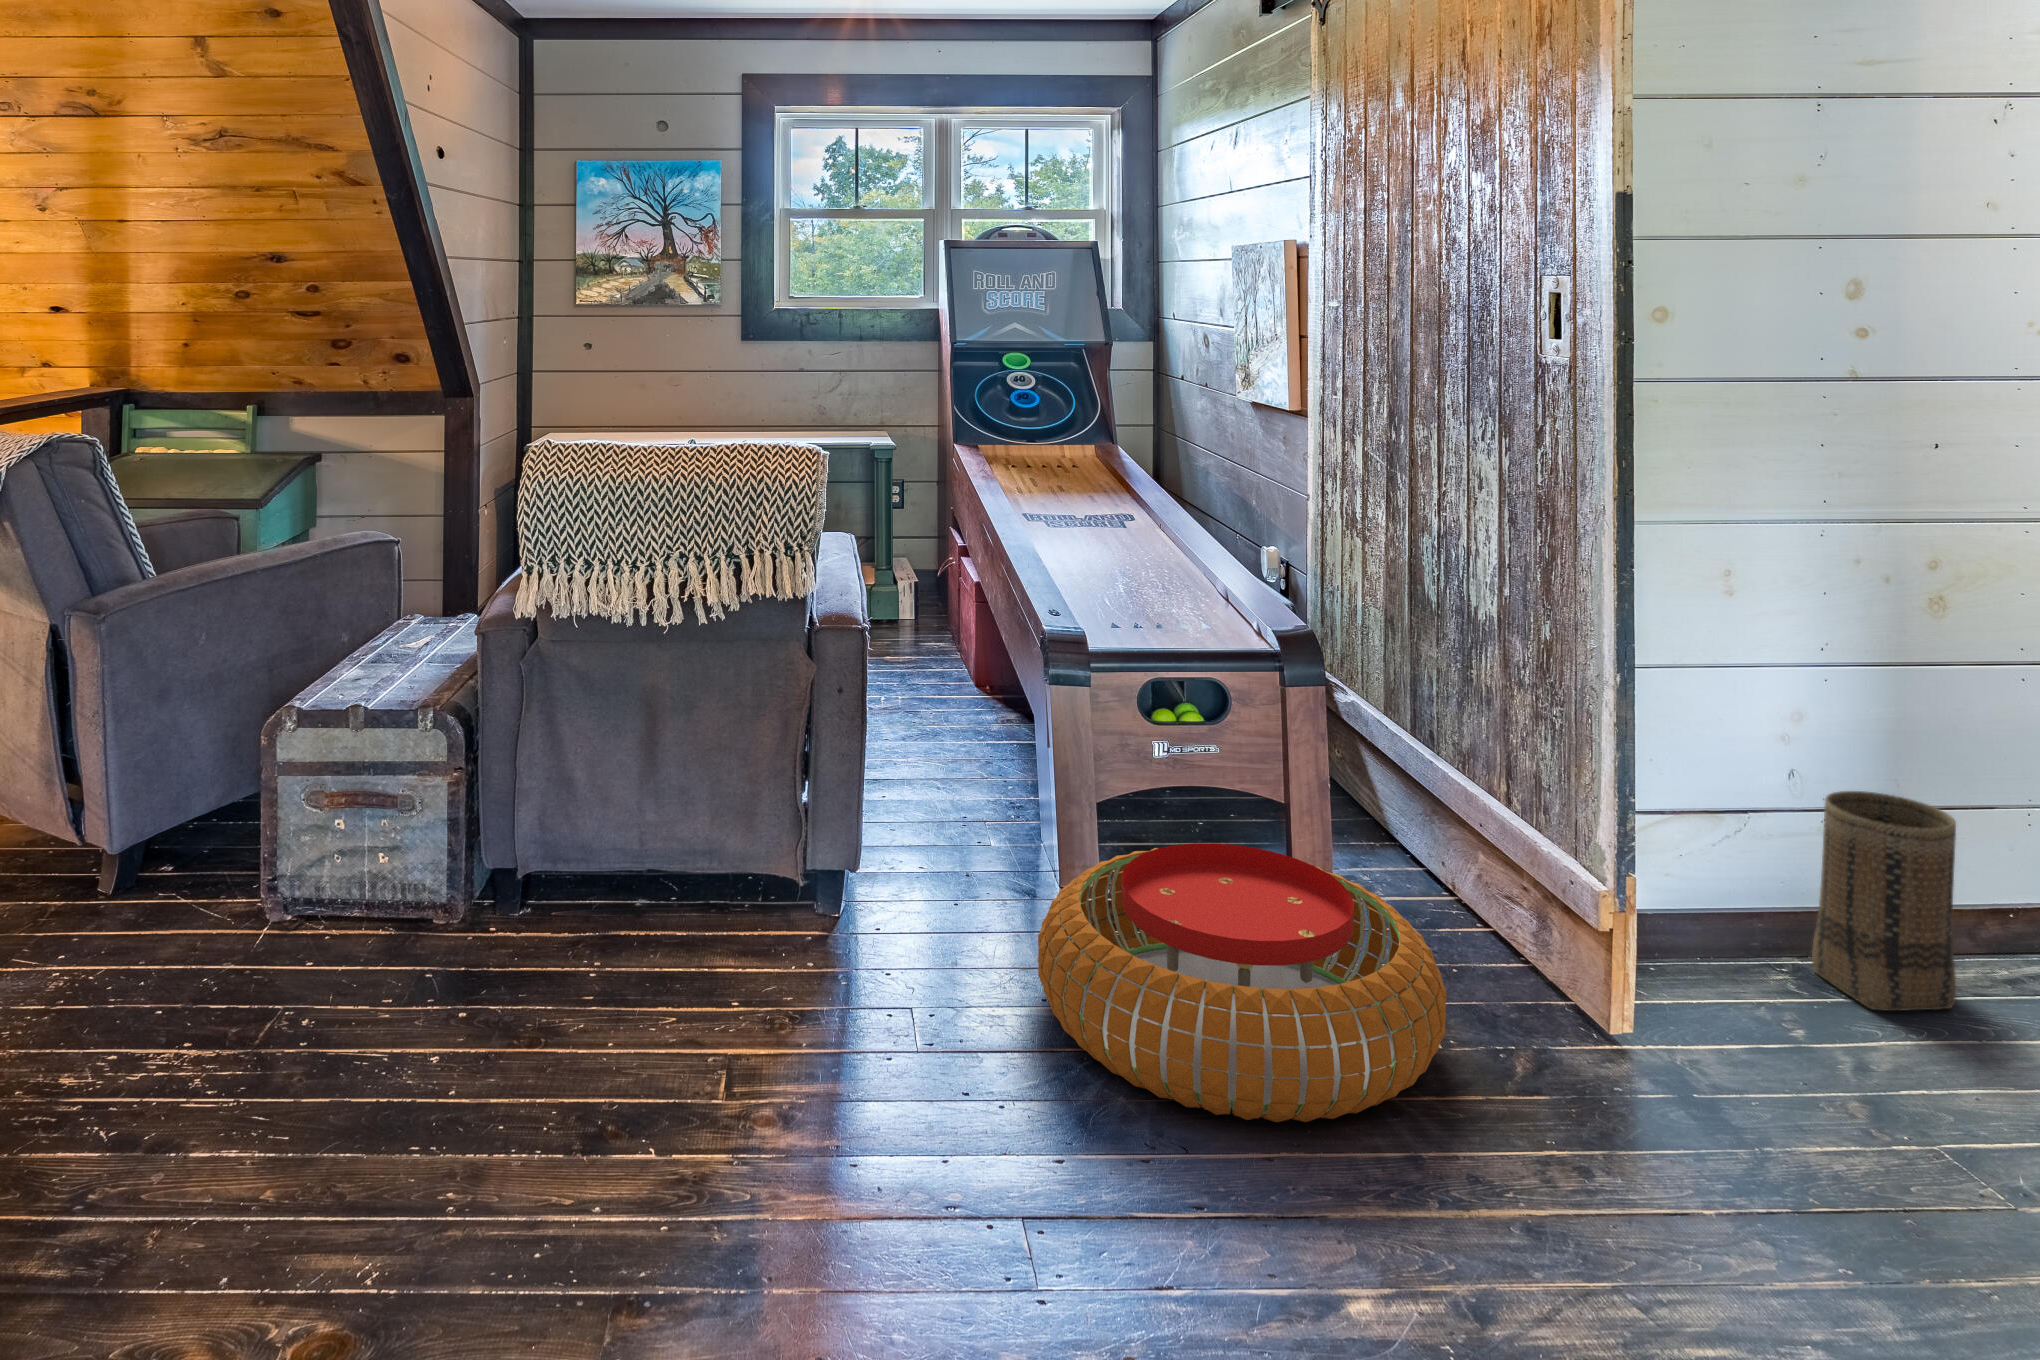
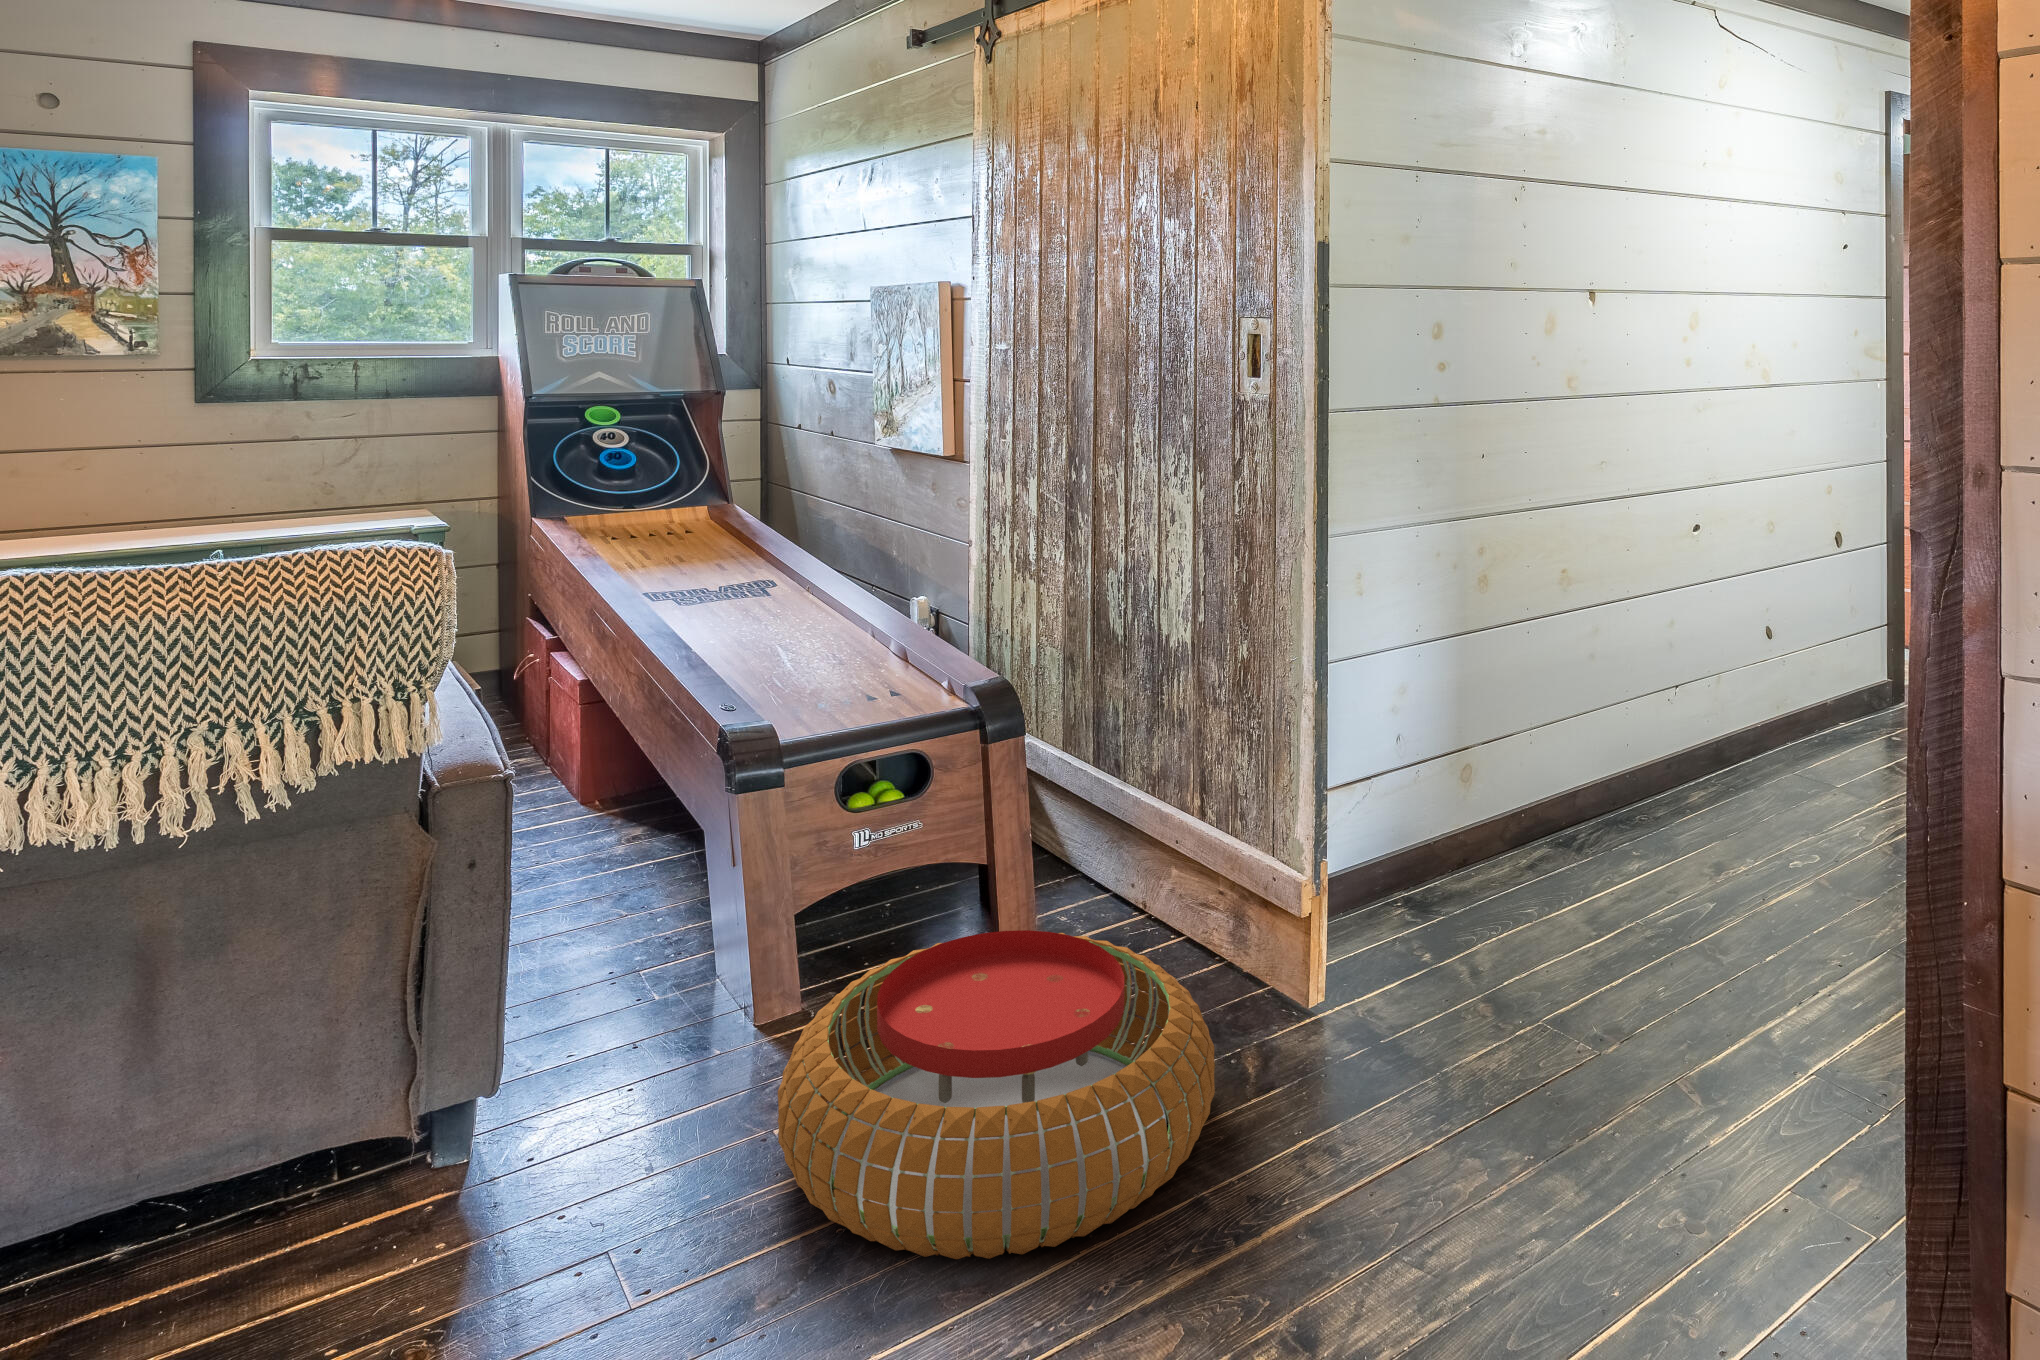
basket: present [1812,791,1956,1011] -> none [1430,746,1526,929]

